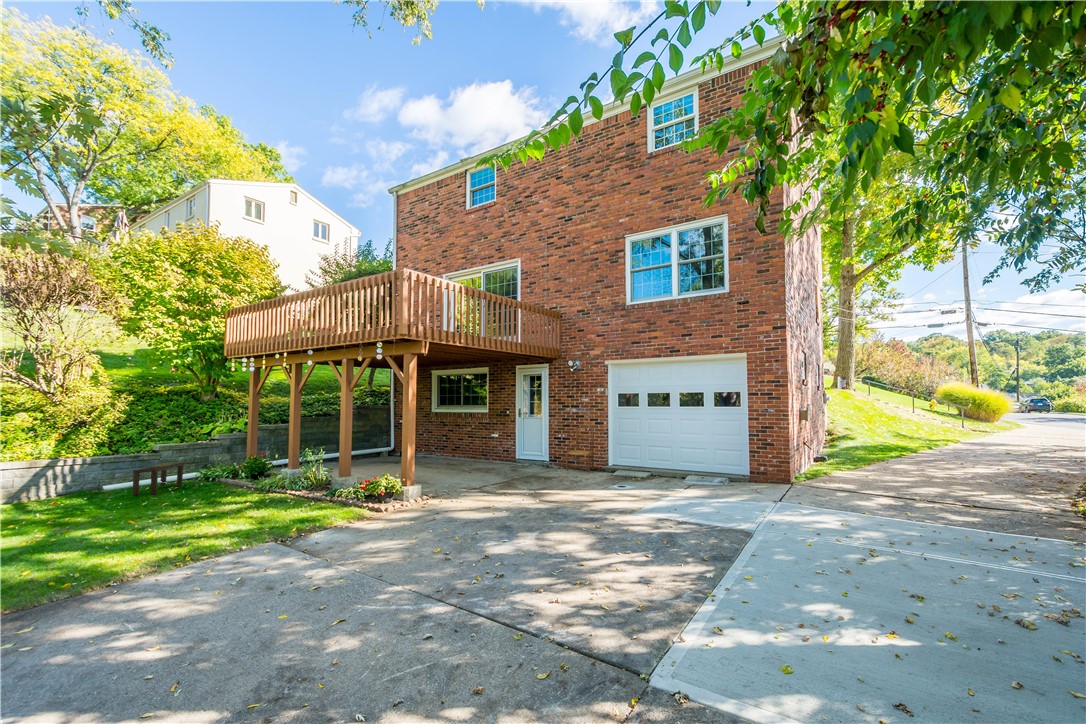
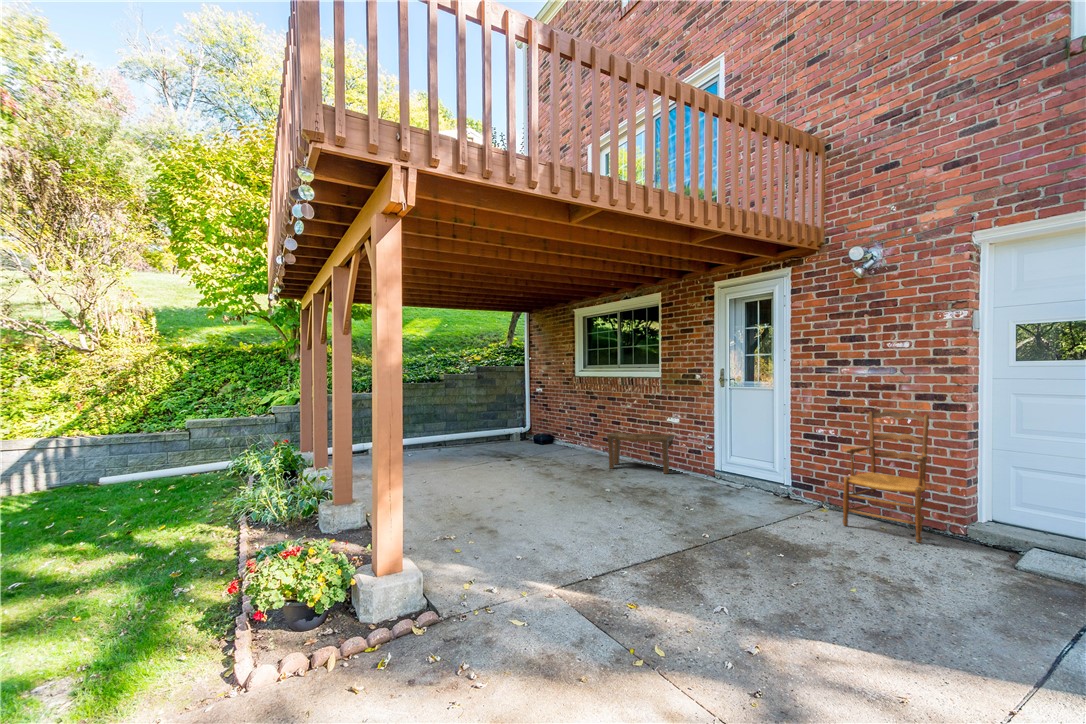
bench: present [132,462,185,495] -> present [607,432,675,474]

